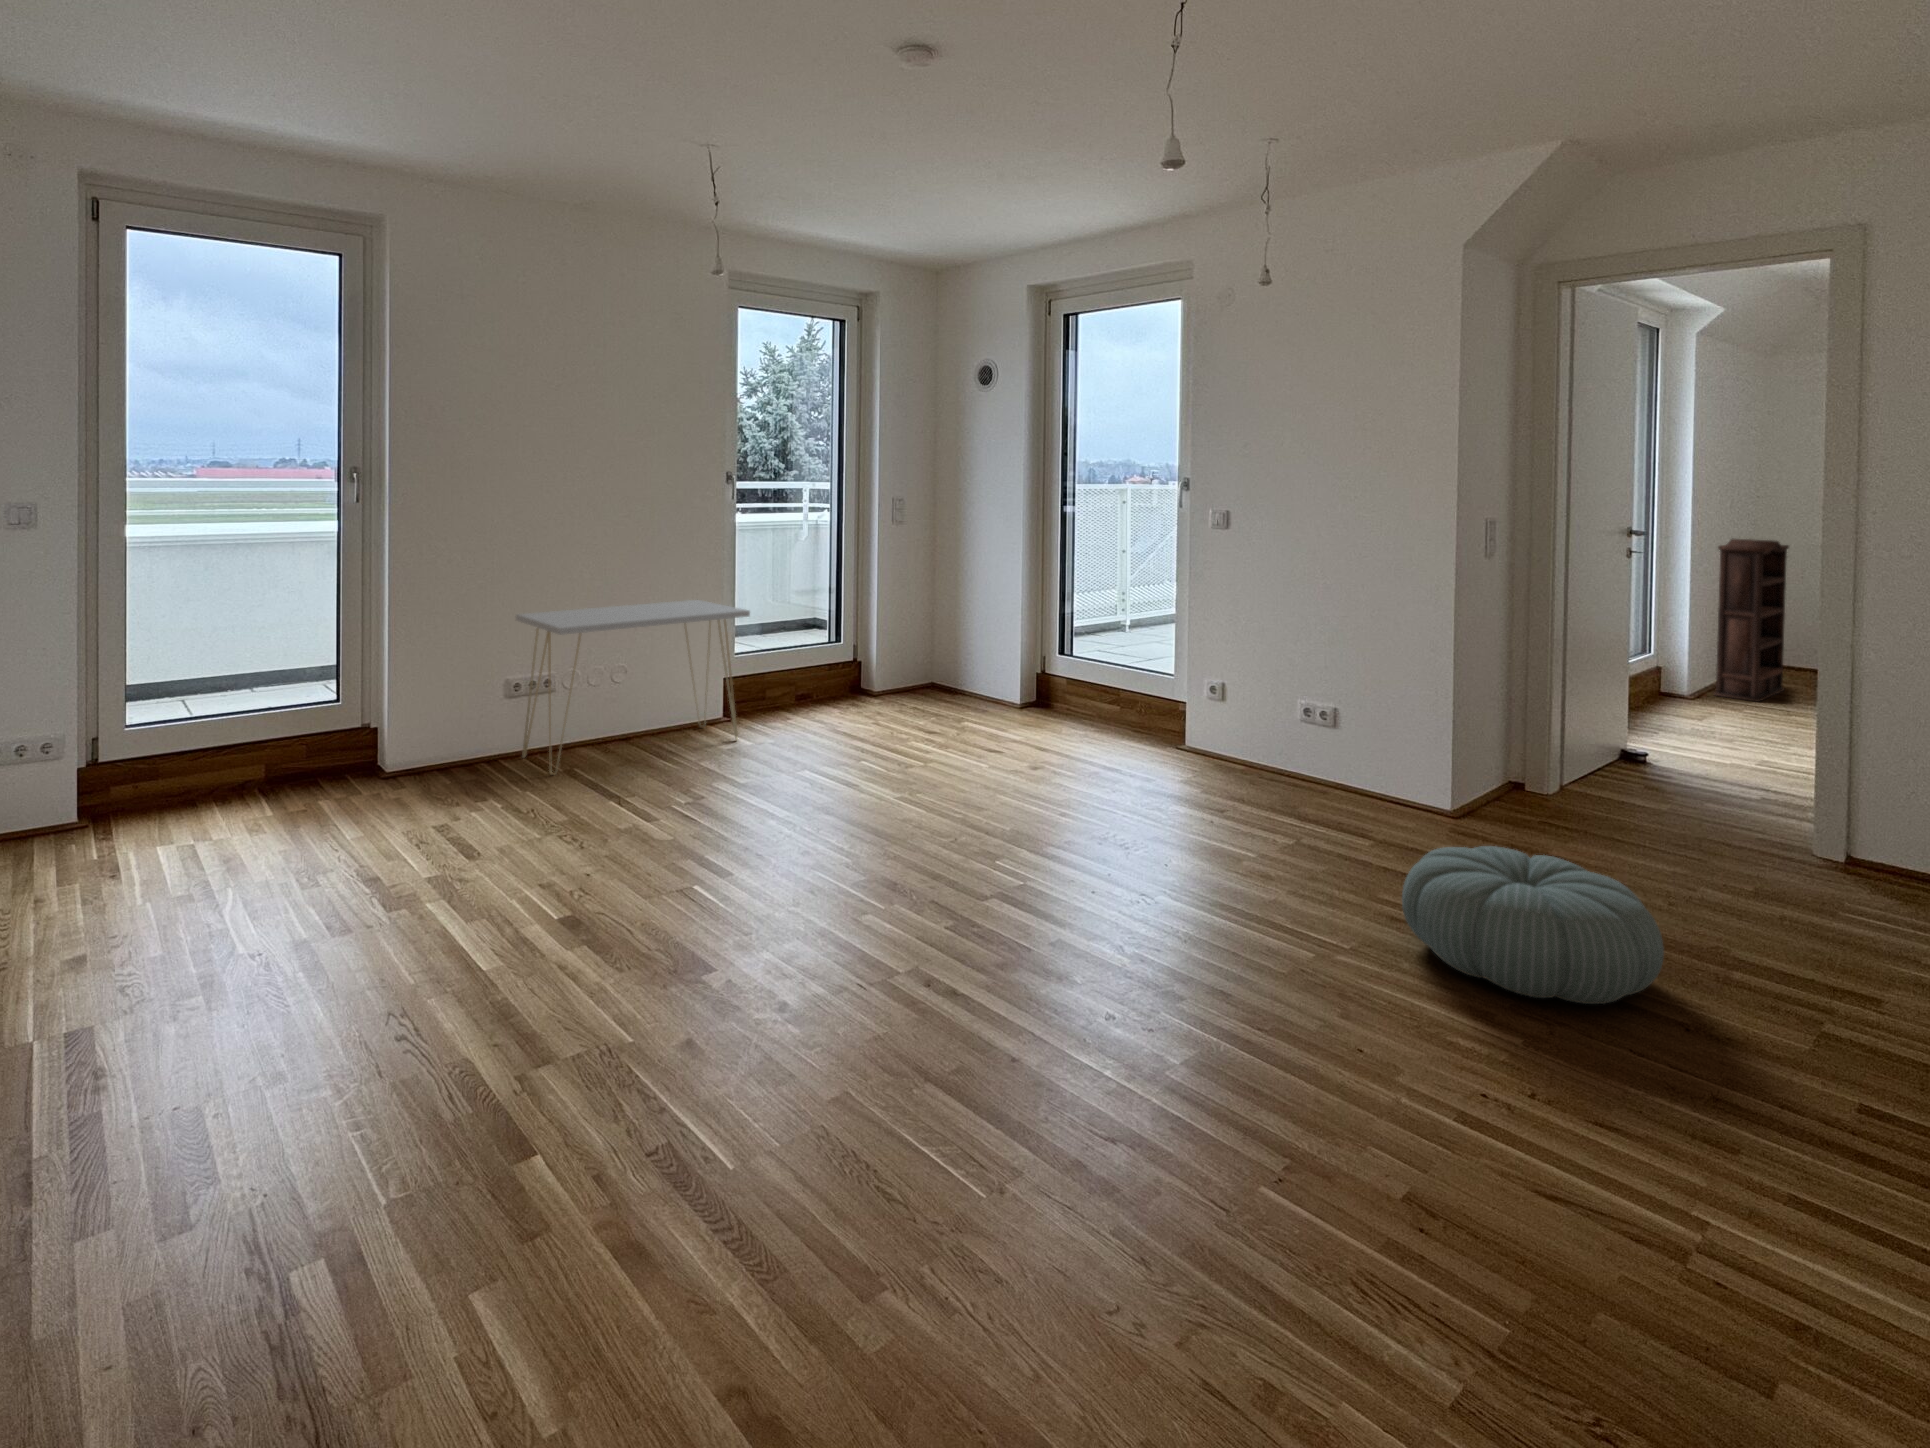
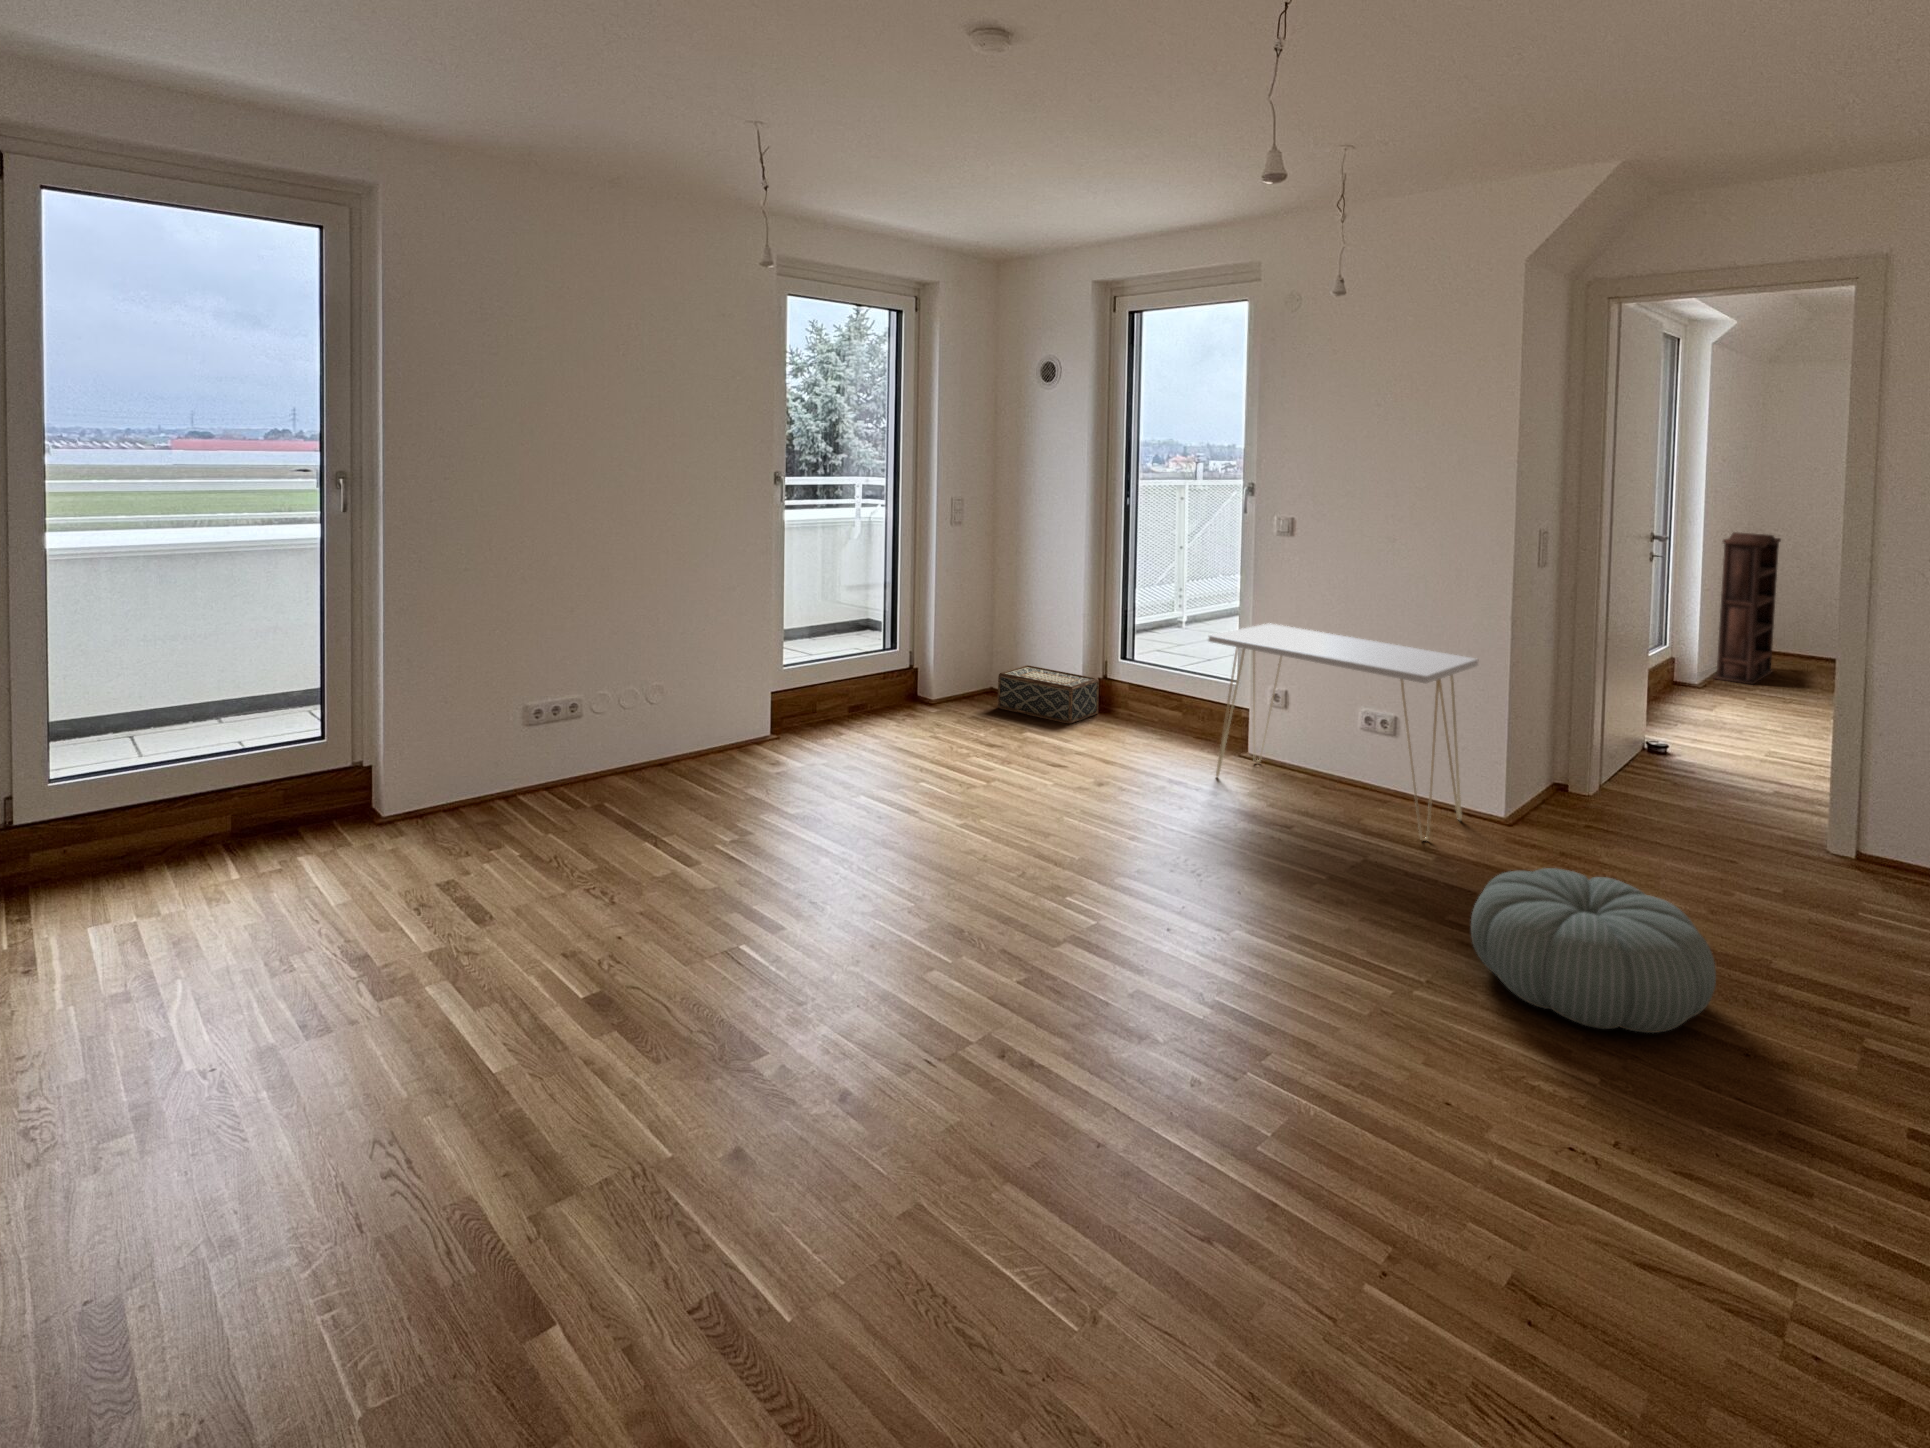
console table: present [516,600,750,775] -> present [1209,623,1478,841]
woven basket: none [939,665,1038,720] -> present [998,665,1099,724]

